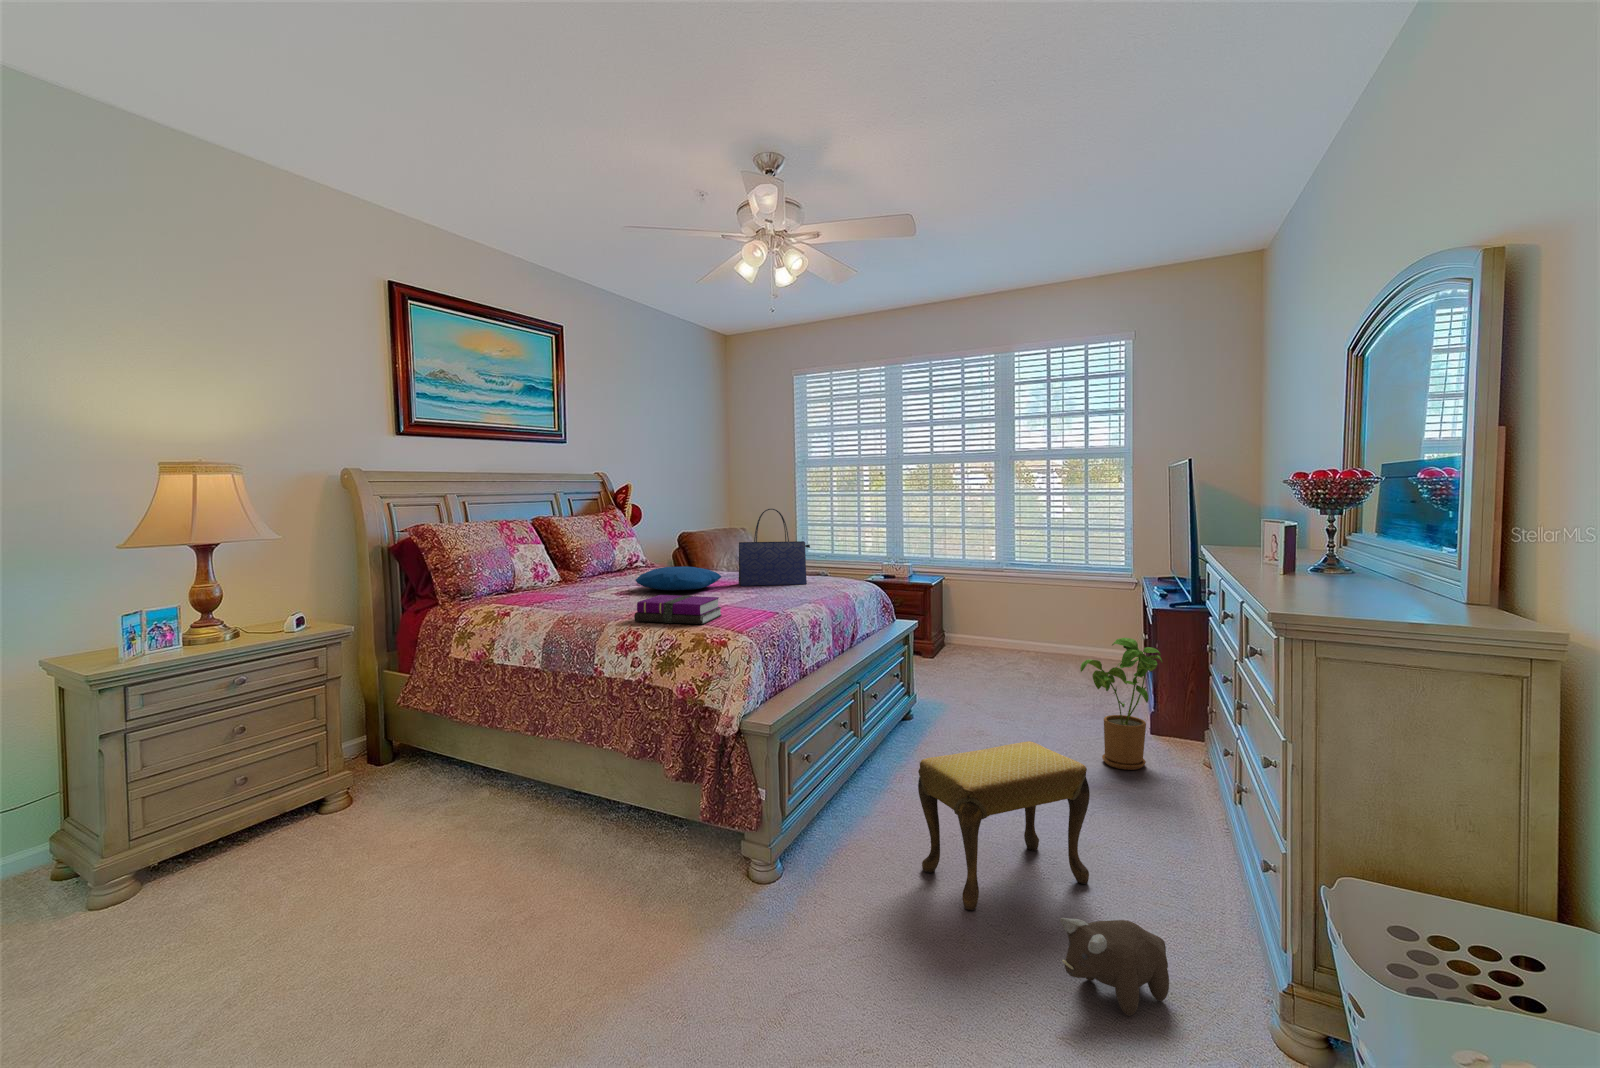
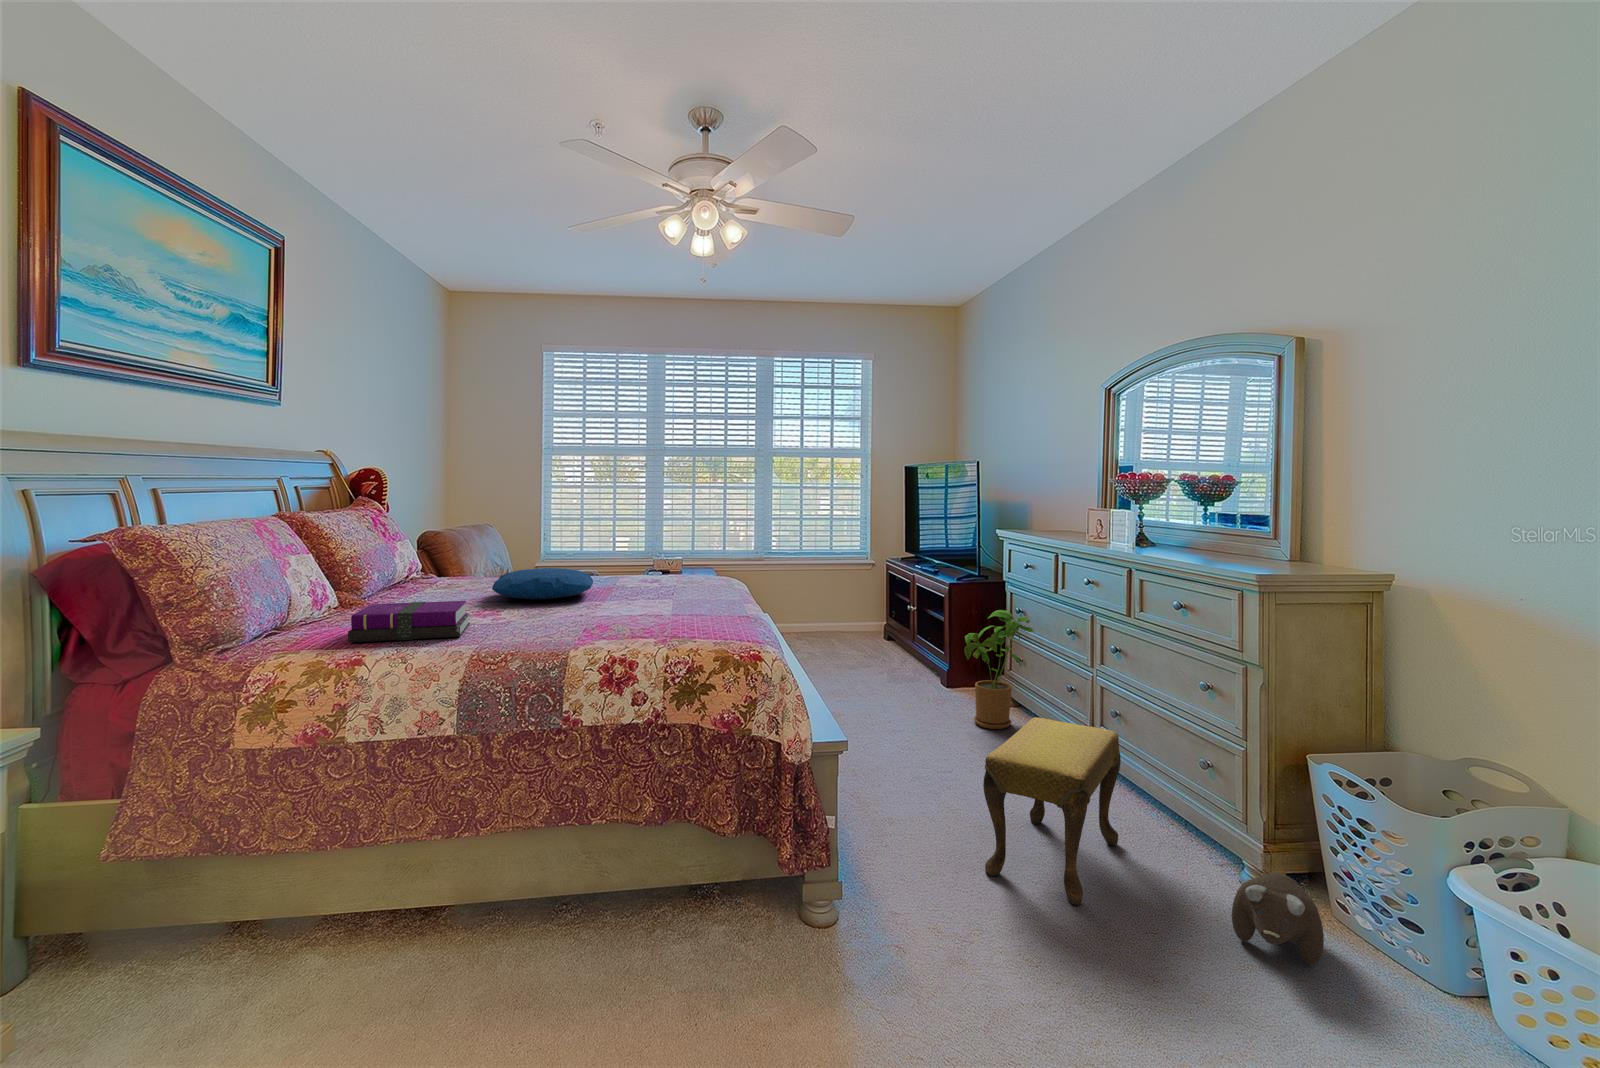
tote bag: present [739,509,810,586] -> none [601,495,680,588]
notebook: present [634,595,722,624] -> present [348,601,470,642]

